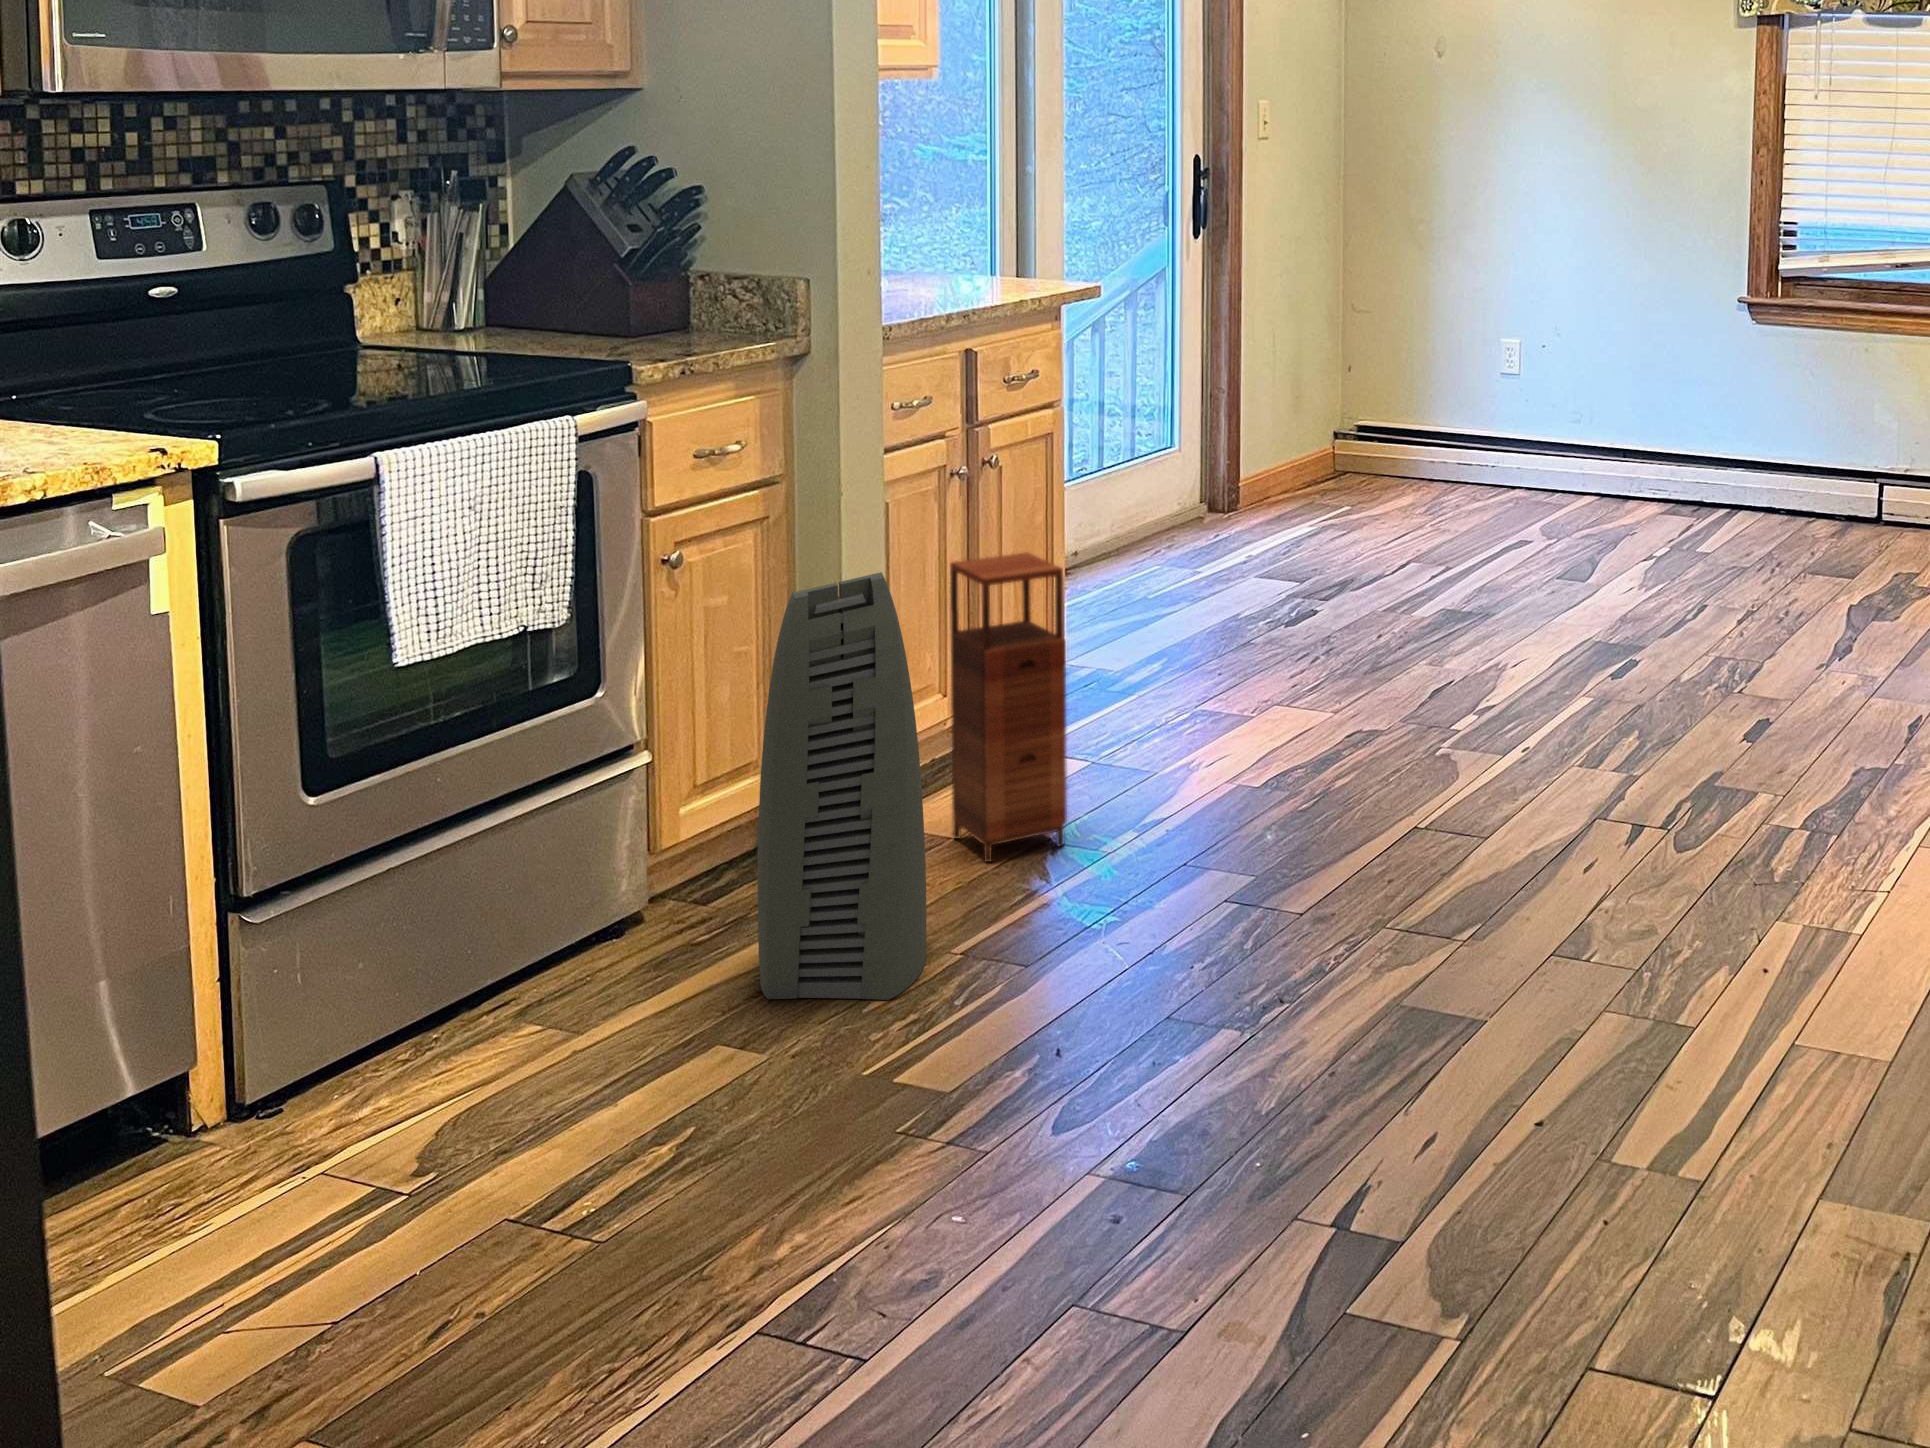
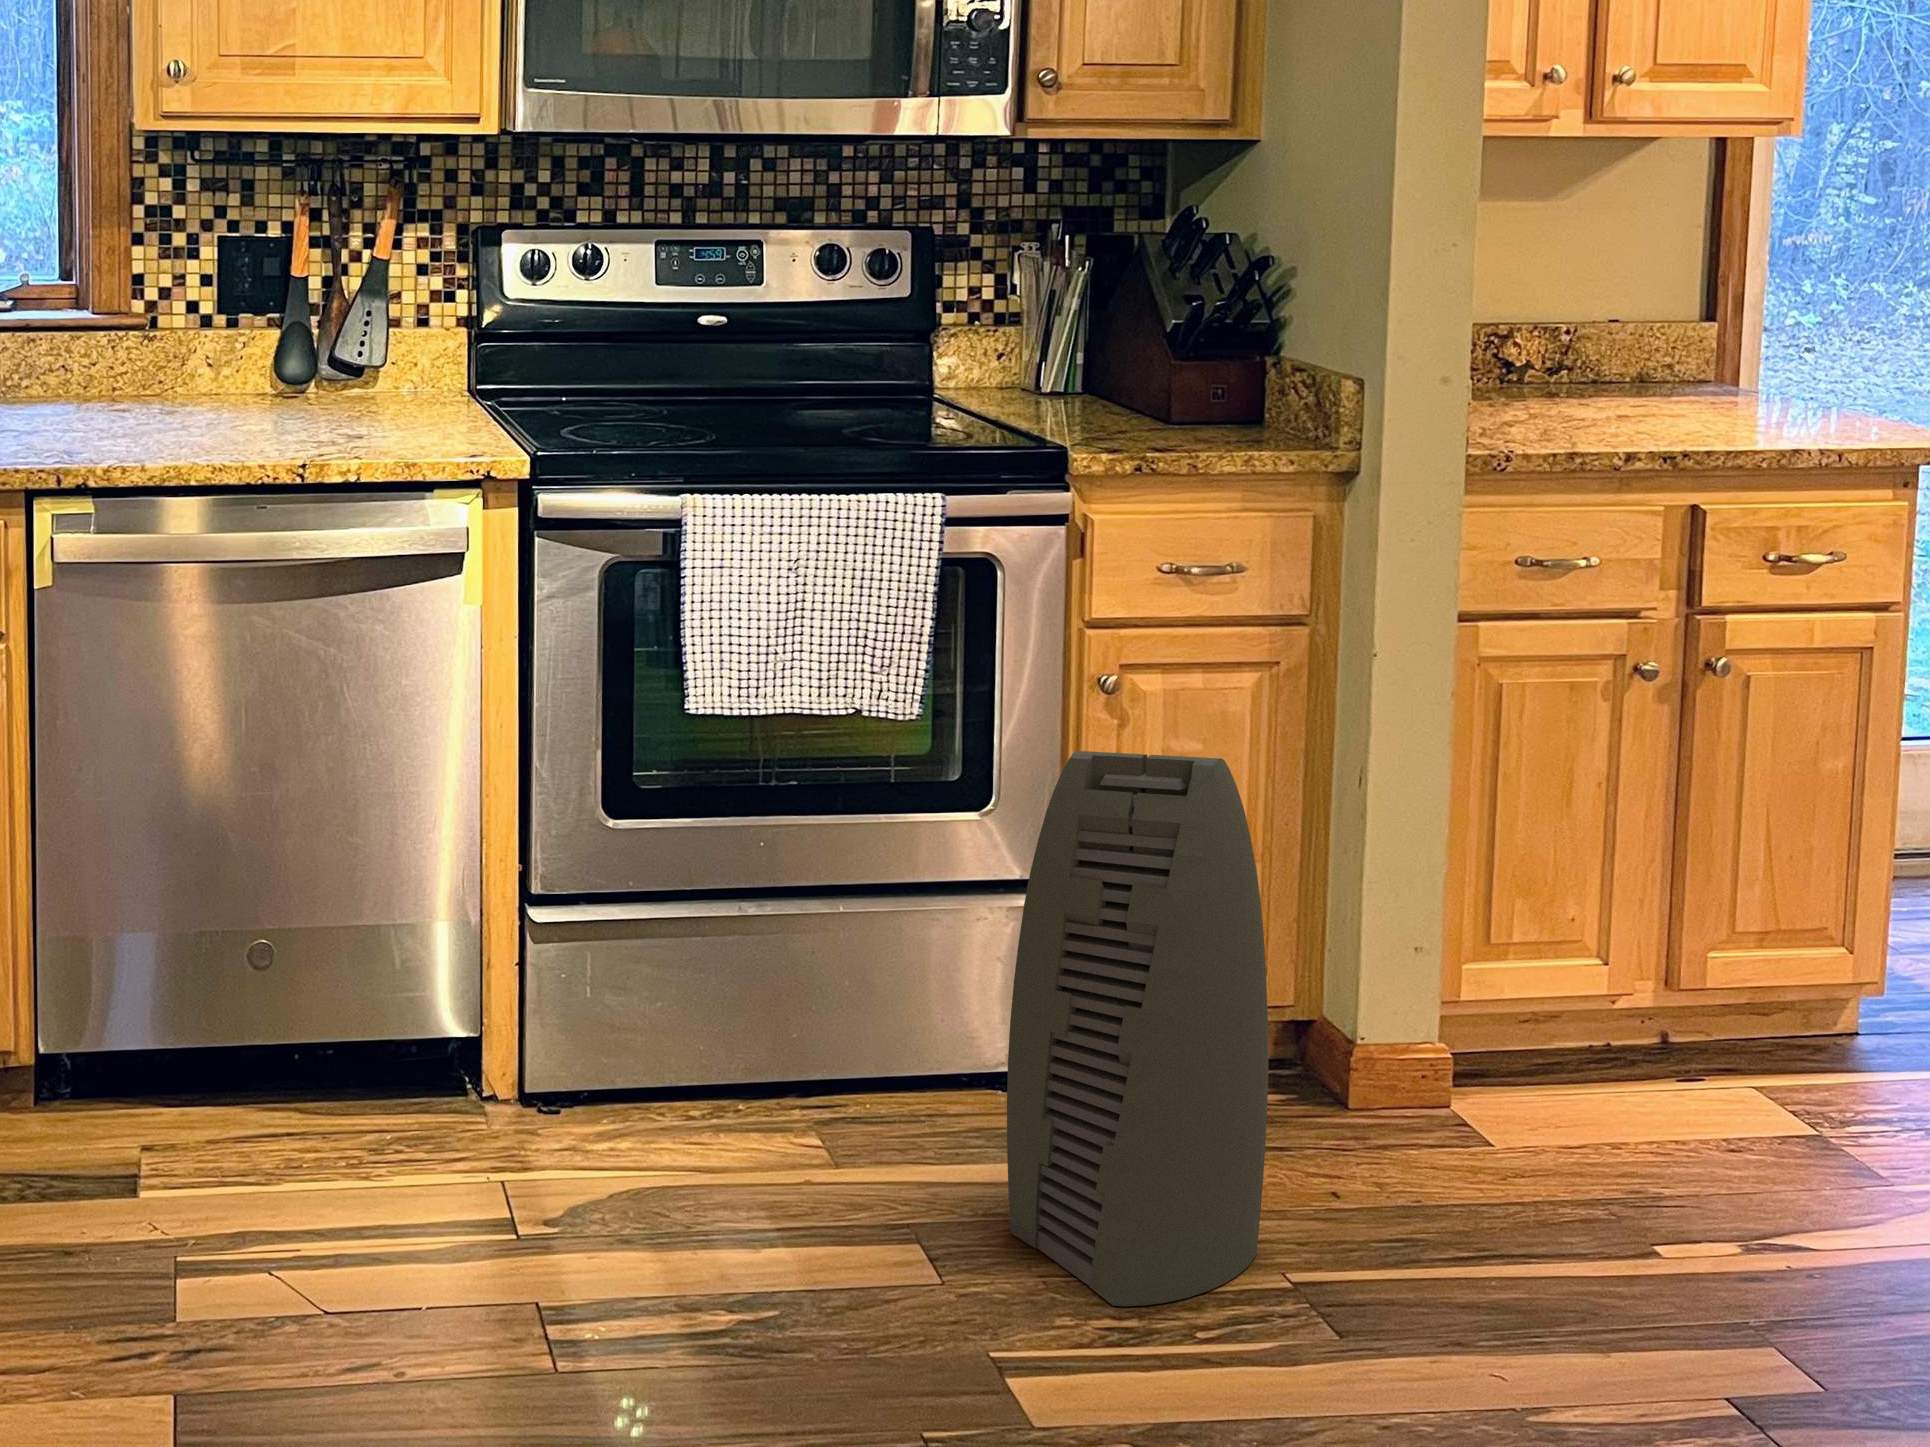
storage cabinet: present [950,552,1067,862] -> none [1477,784,1634,1241]

